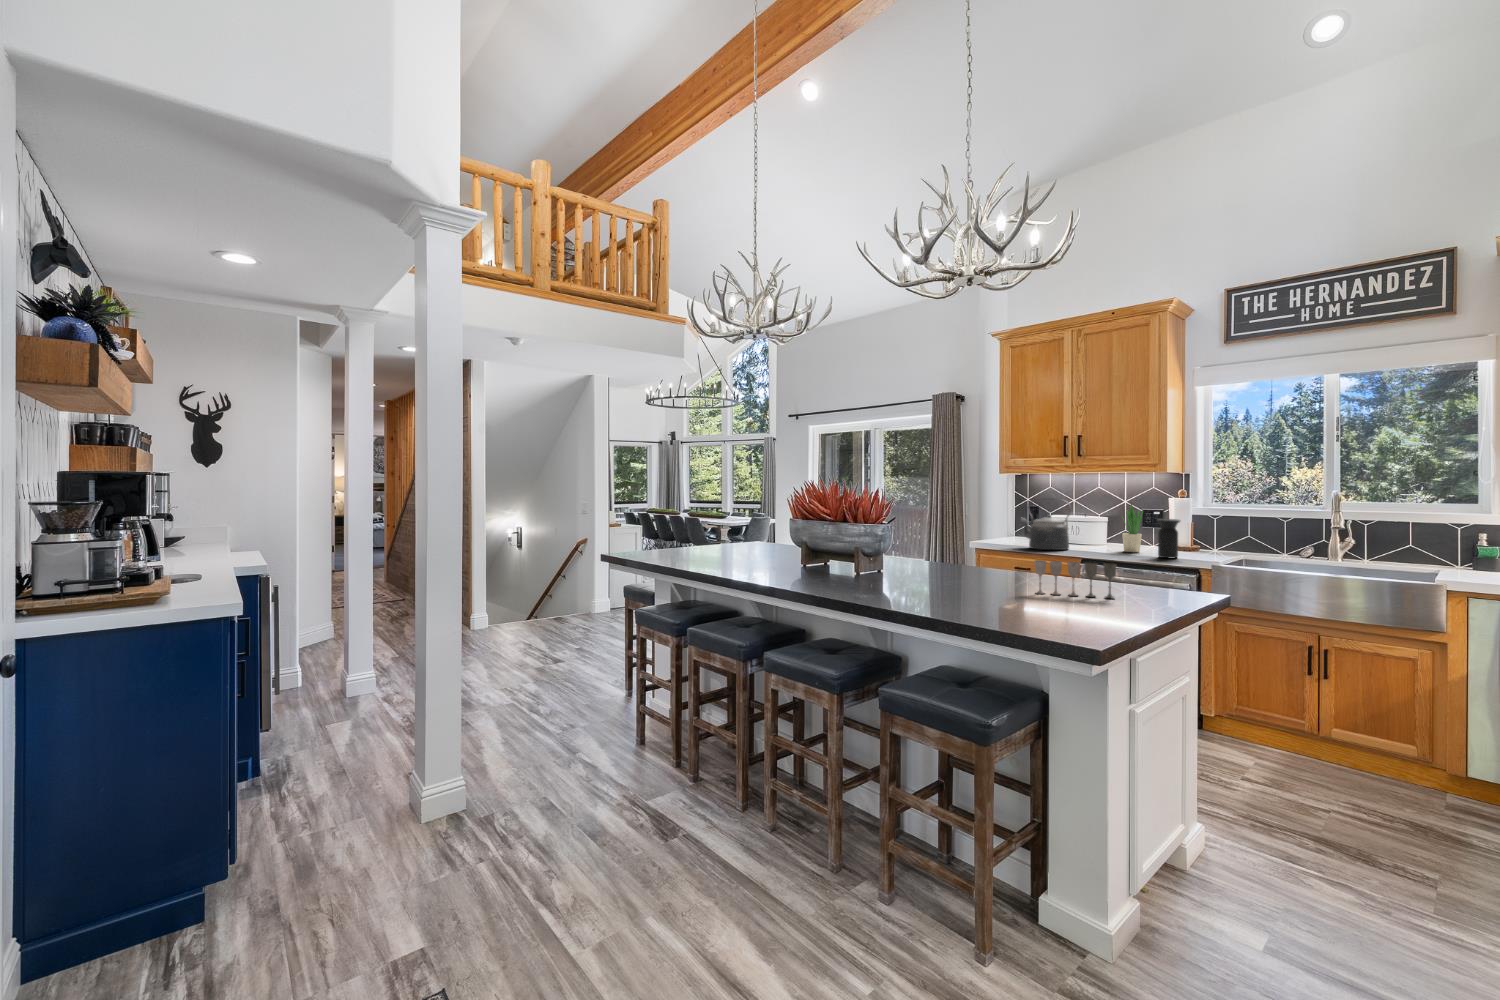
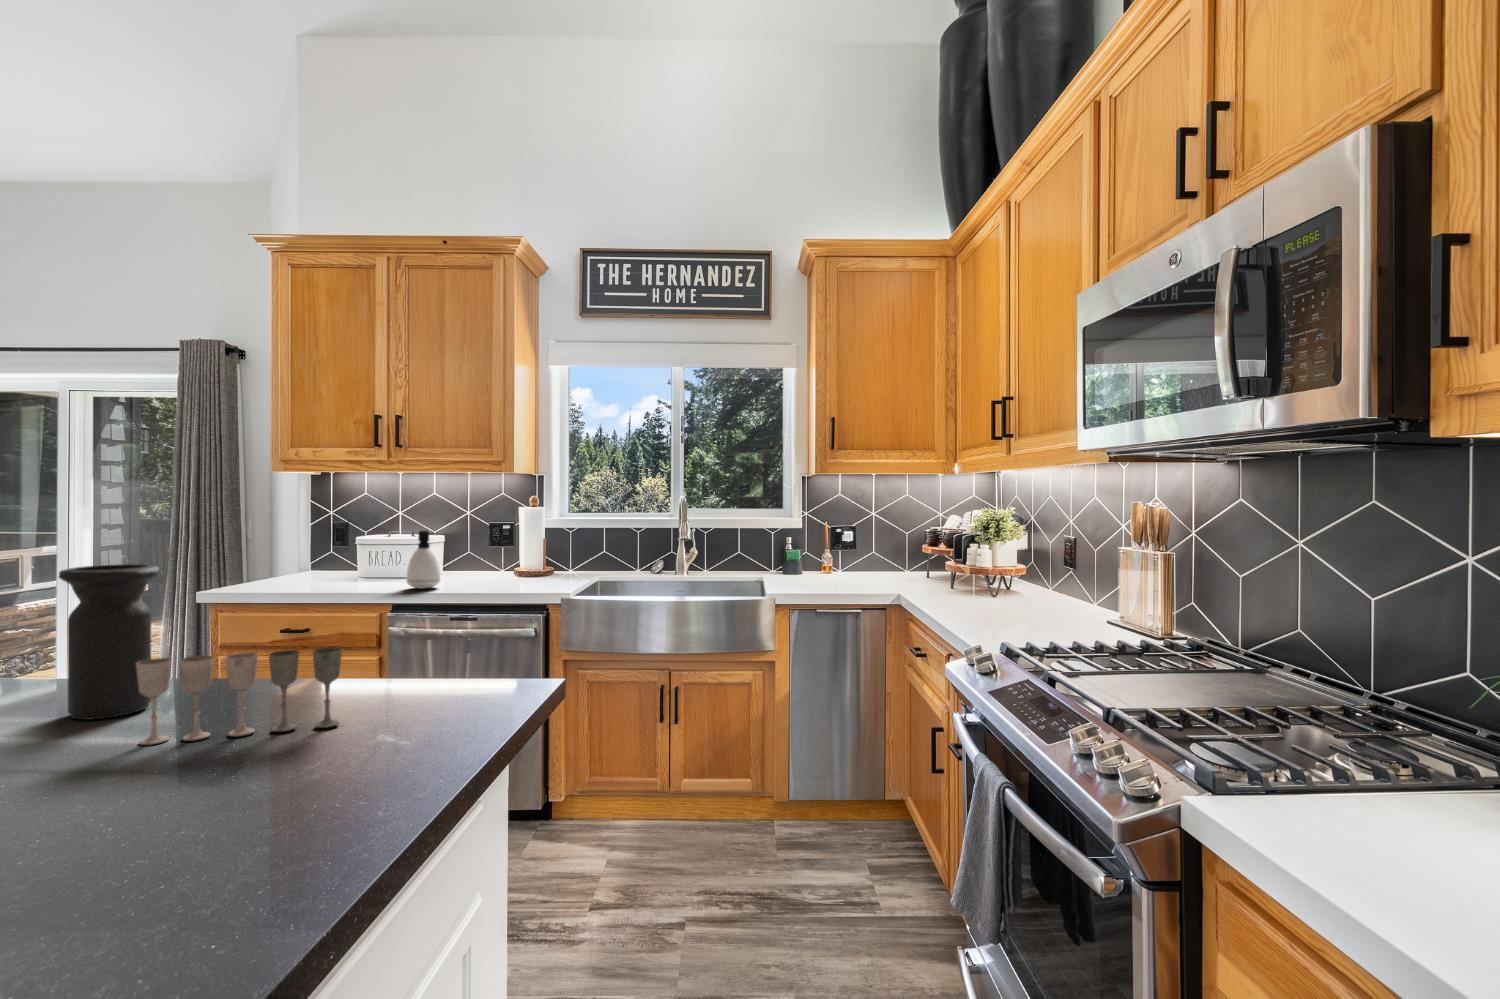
kettle: present [1021,498,1071,550] -> none [307,508,386,588]
potted plant: present [1122,503,1143,552] -> none [456,512,485,582]
soap dispenser: none [1088,514,1111,554] -> present [407,530,440,589]
vase: present [1157,519,1180,558] -> present [59,564,159,720]

